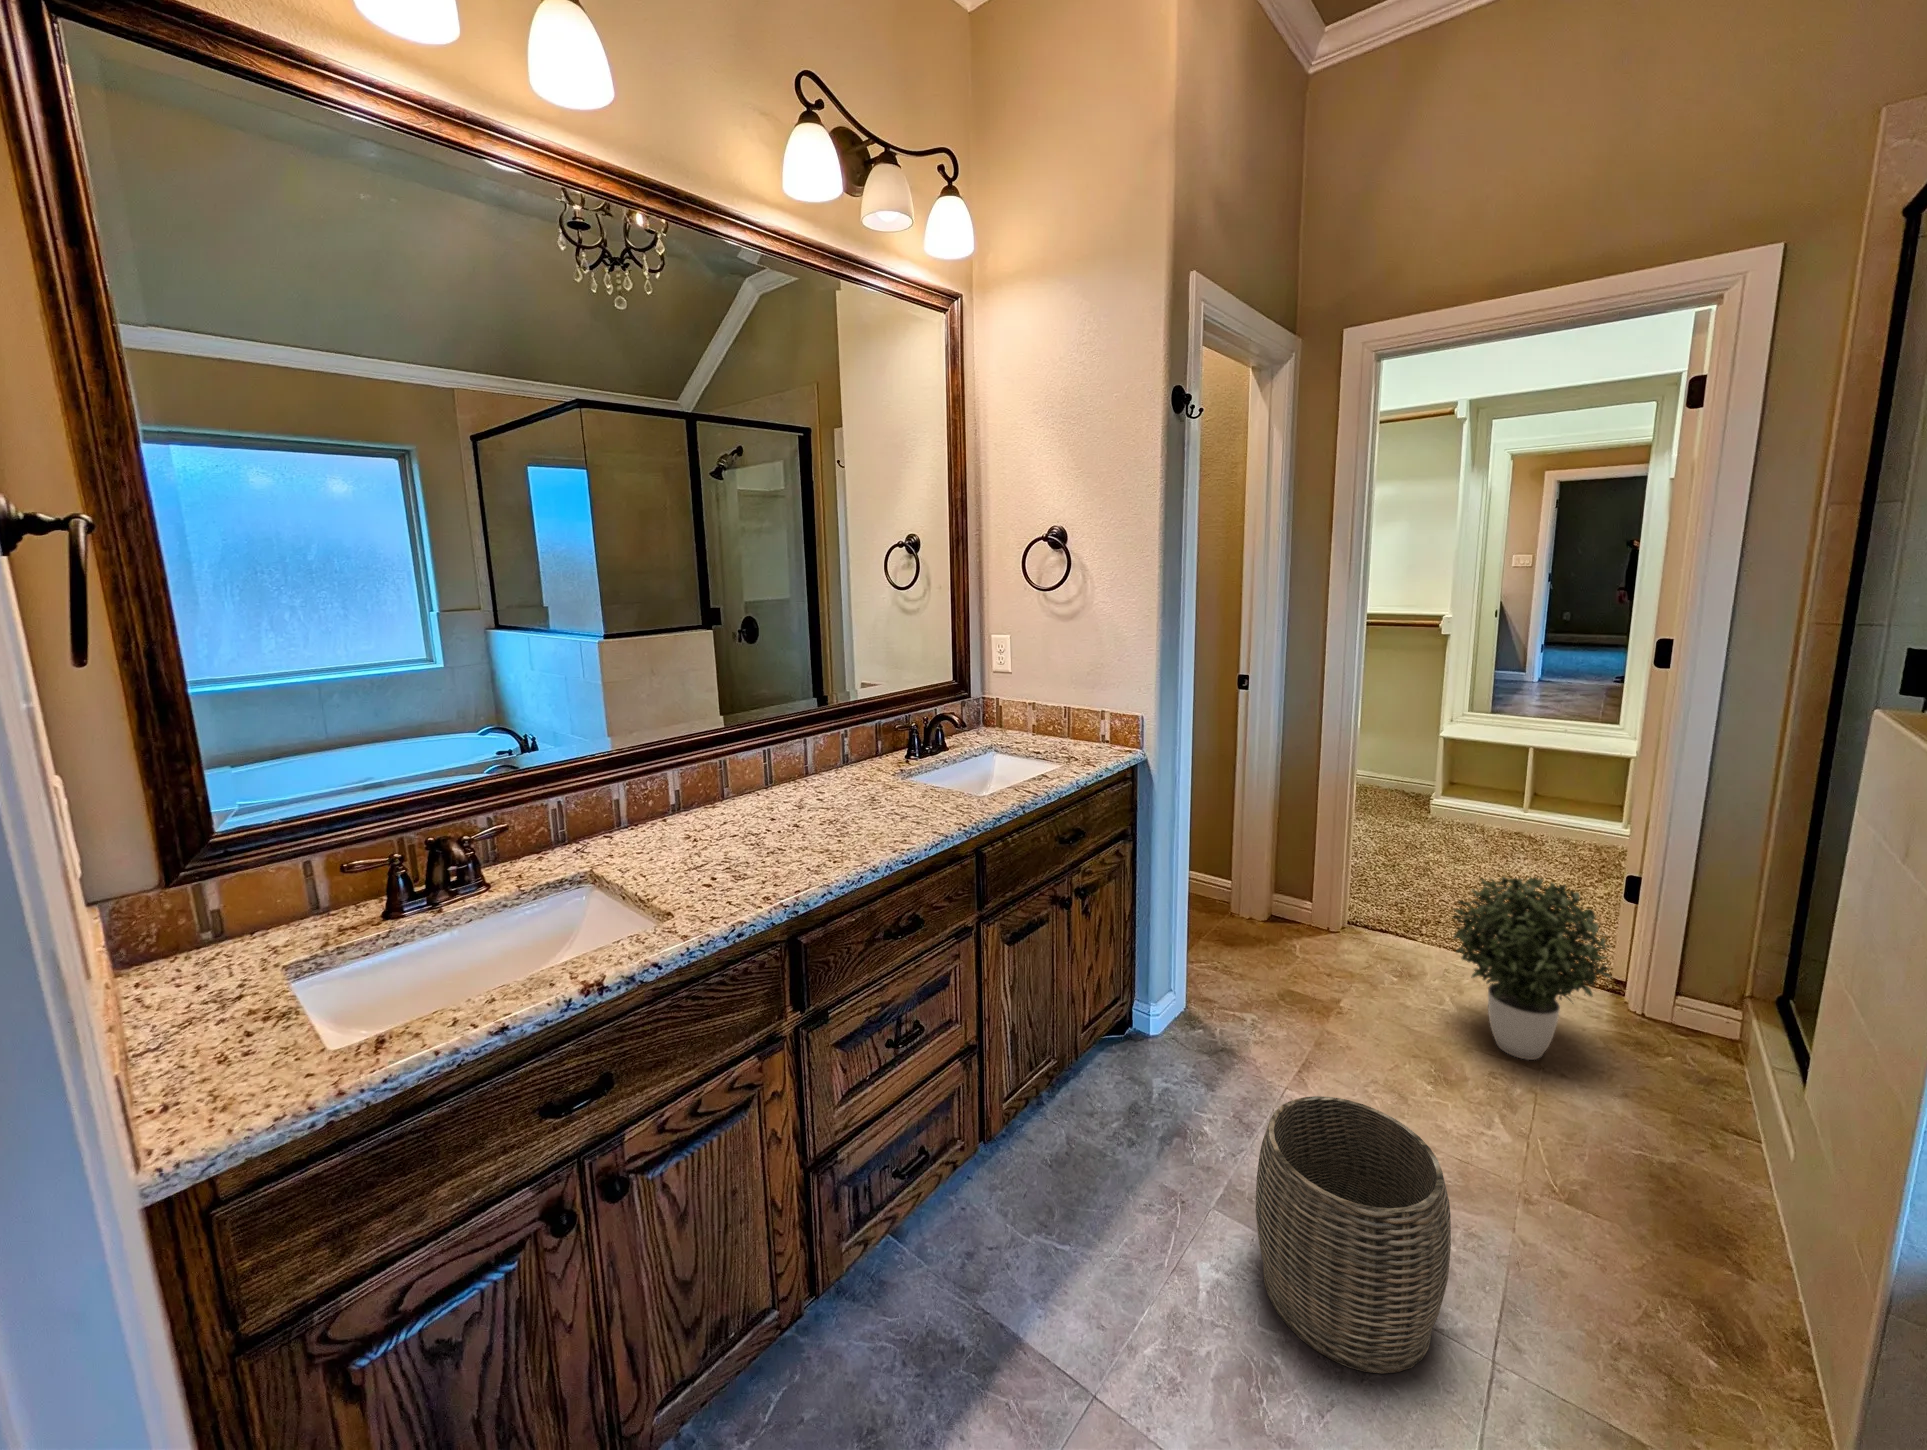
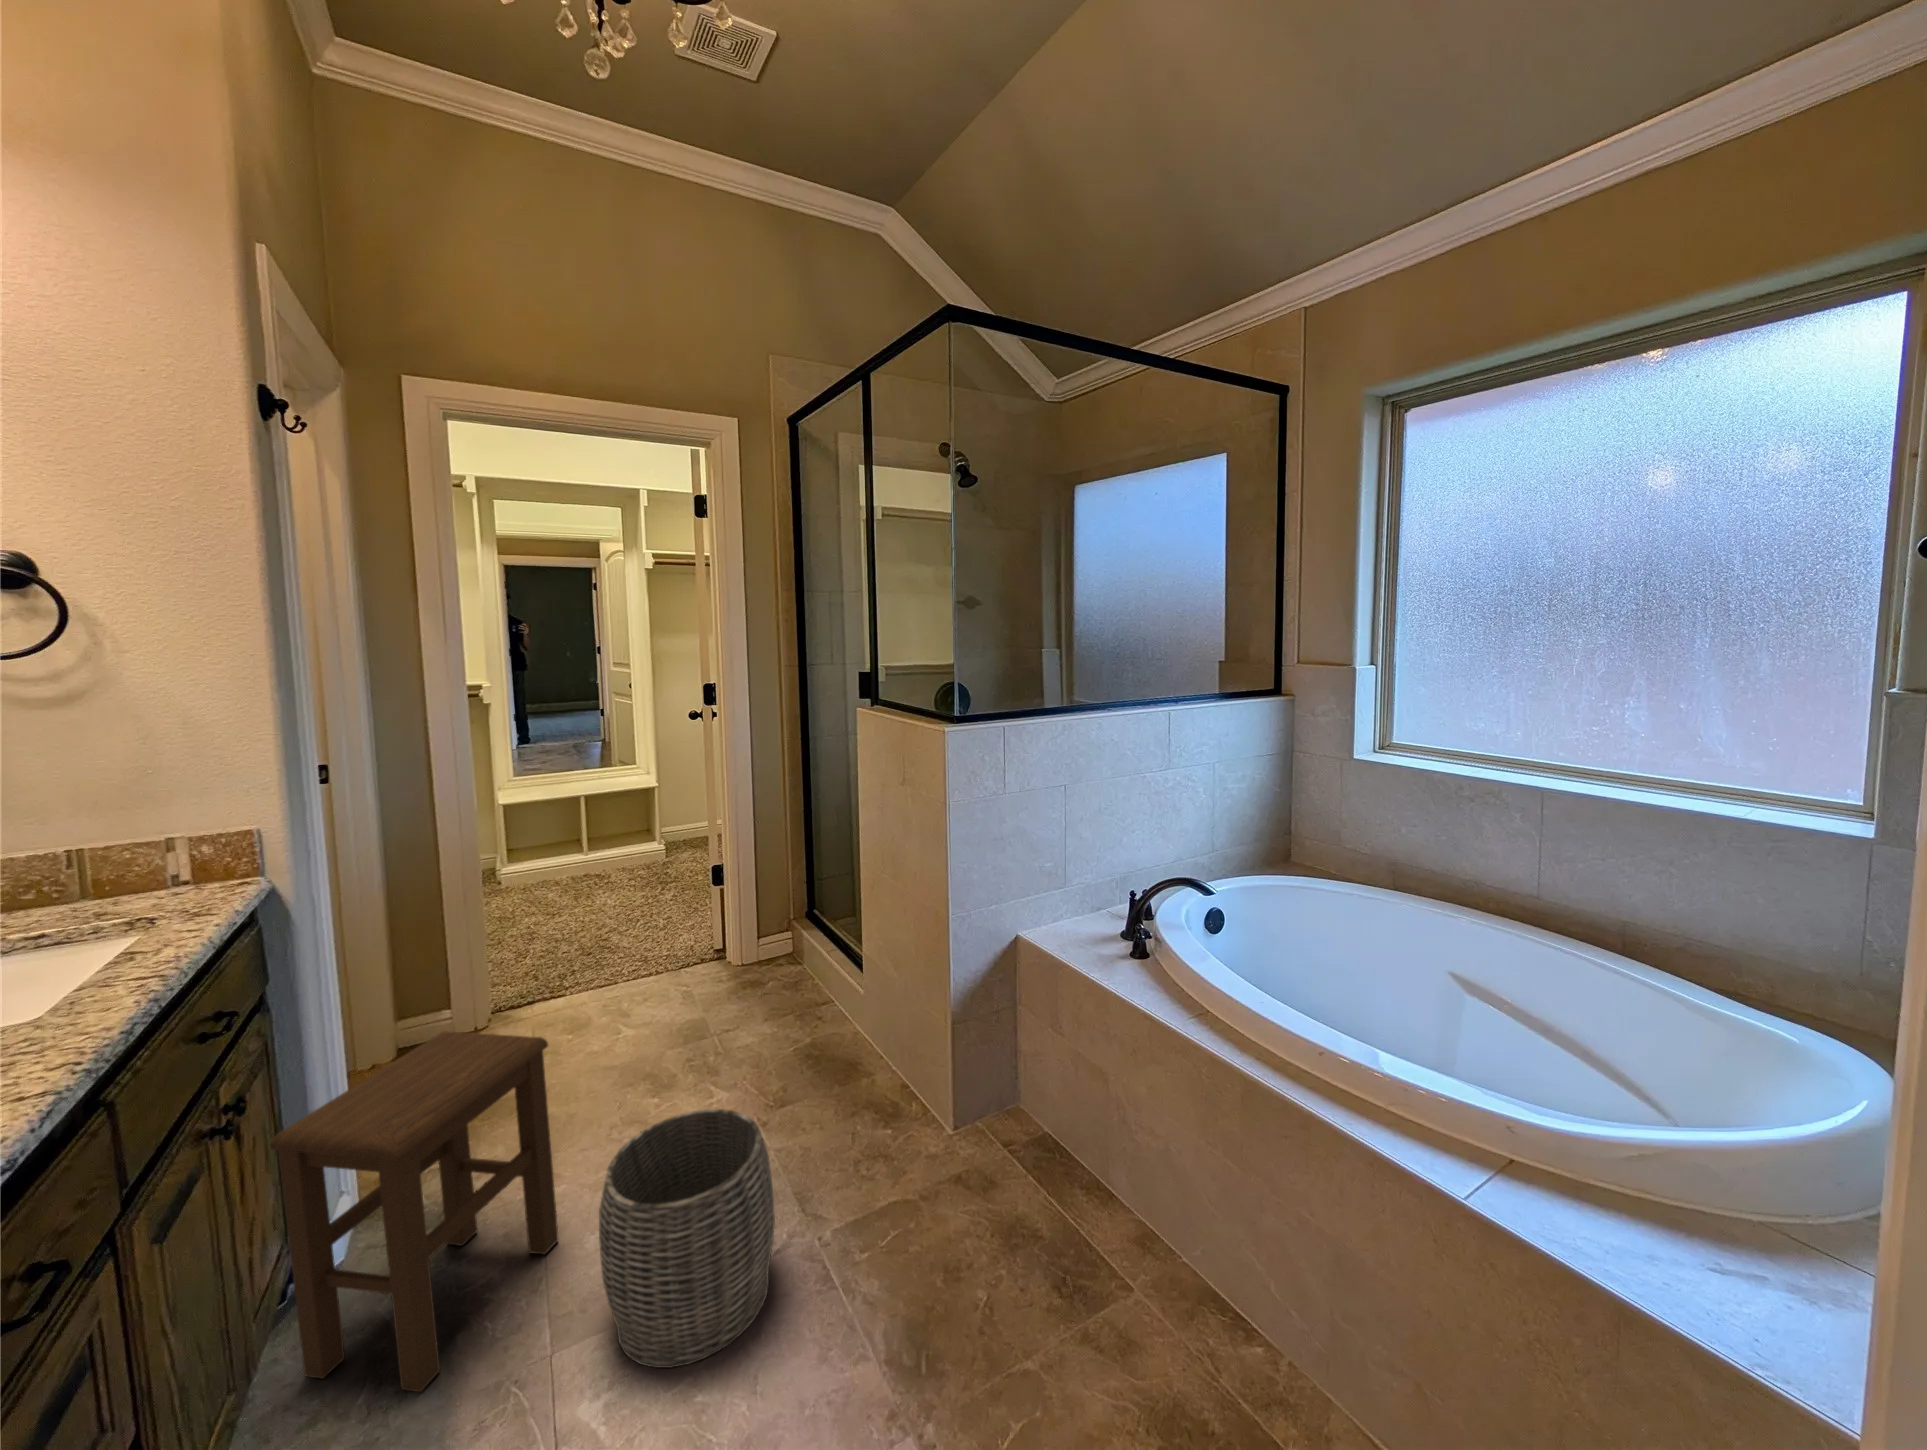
potted plant: present [1453,877,1612,1060] -> none [621,880,741,1040]
stool: none [1102,912,1290,1159] -> present [270,1031,558,1392]

